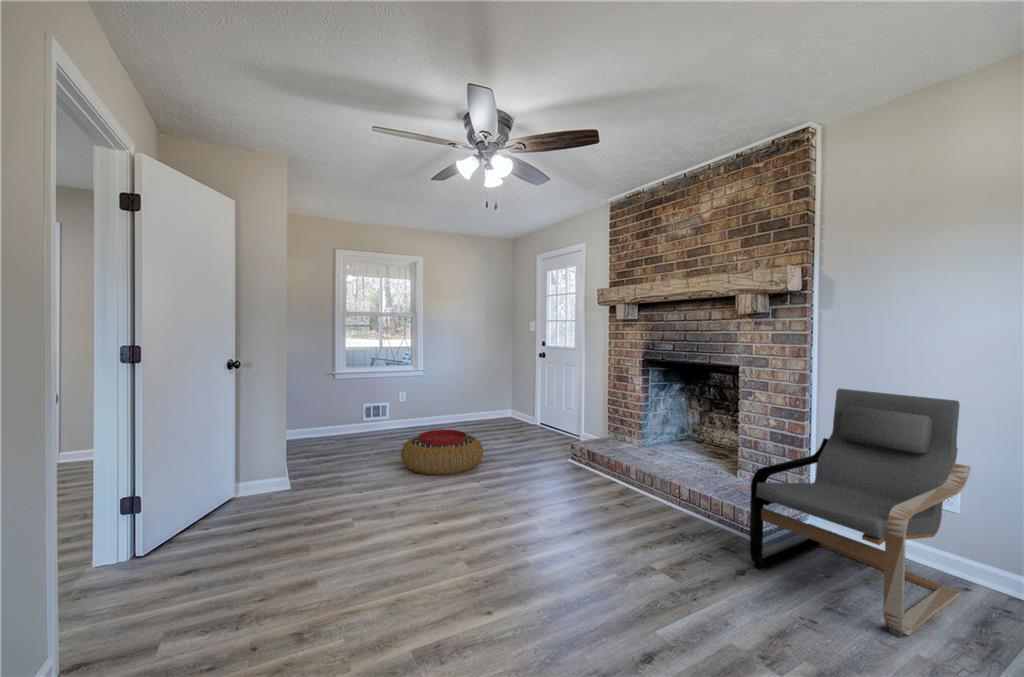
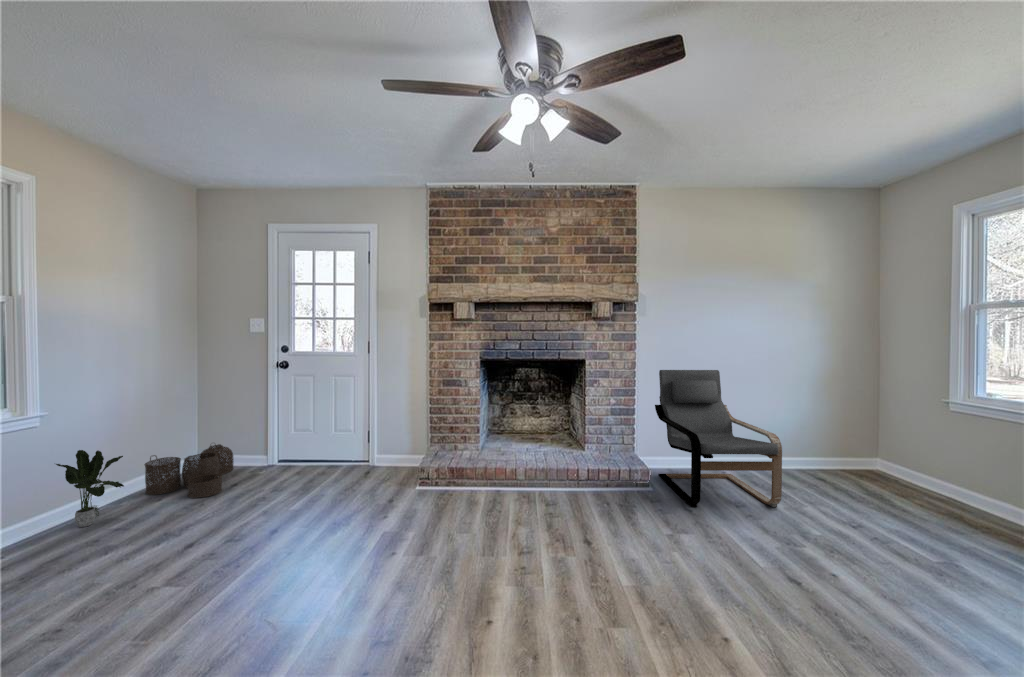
potted plant: none [431,388,455,426] -> present [56,450,124,527]
woven basket: none [472,401,518,429] -> present [144,444,234,498]
pouf: present [401,430,483,475] -> none [184,507,360,624]

